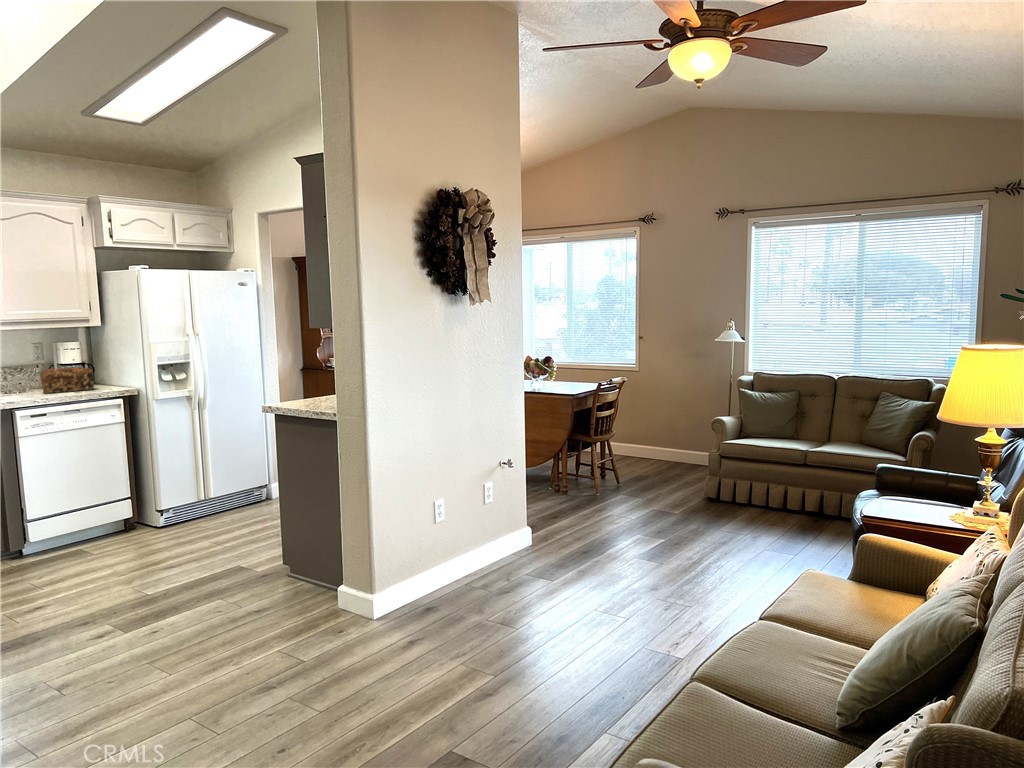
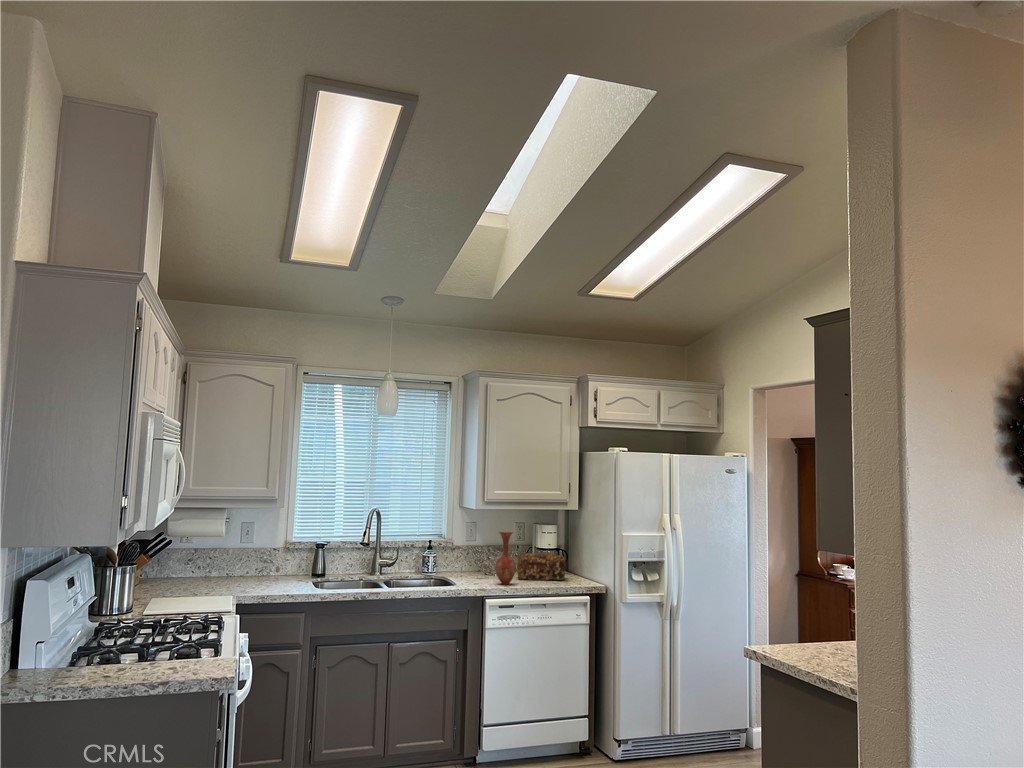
vase: none [17,349,41,398] -> present [496,532,516,585]

